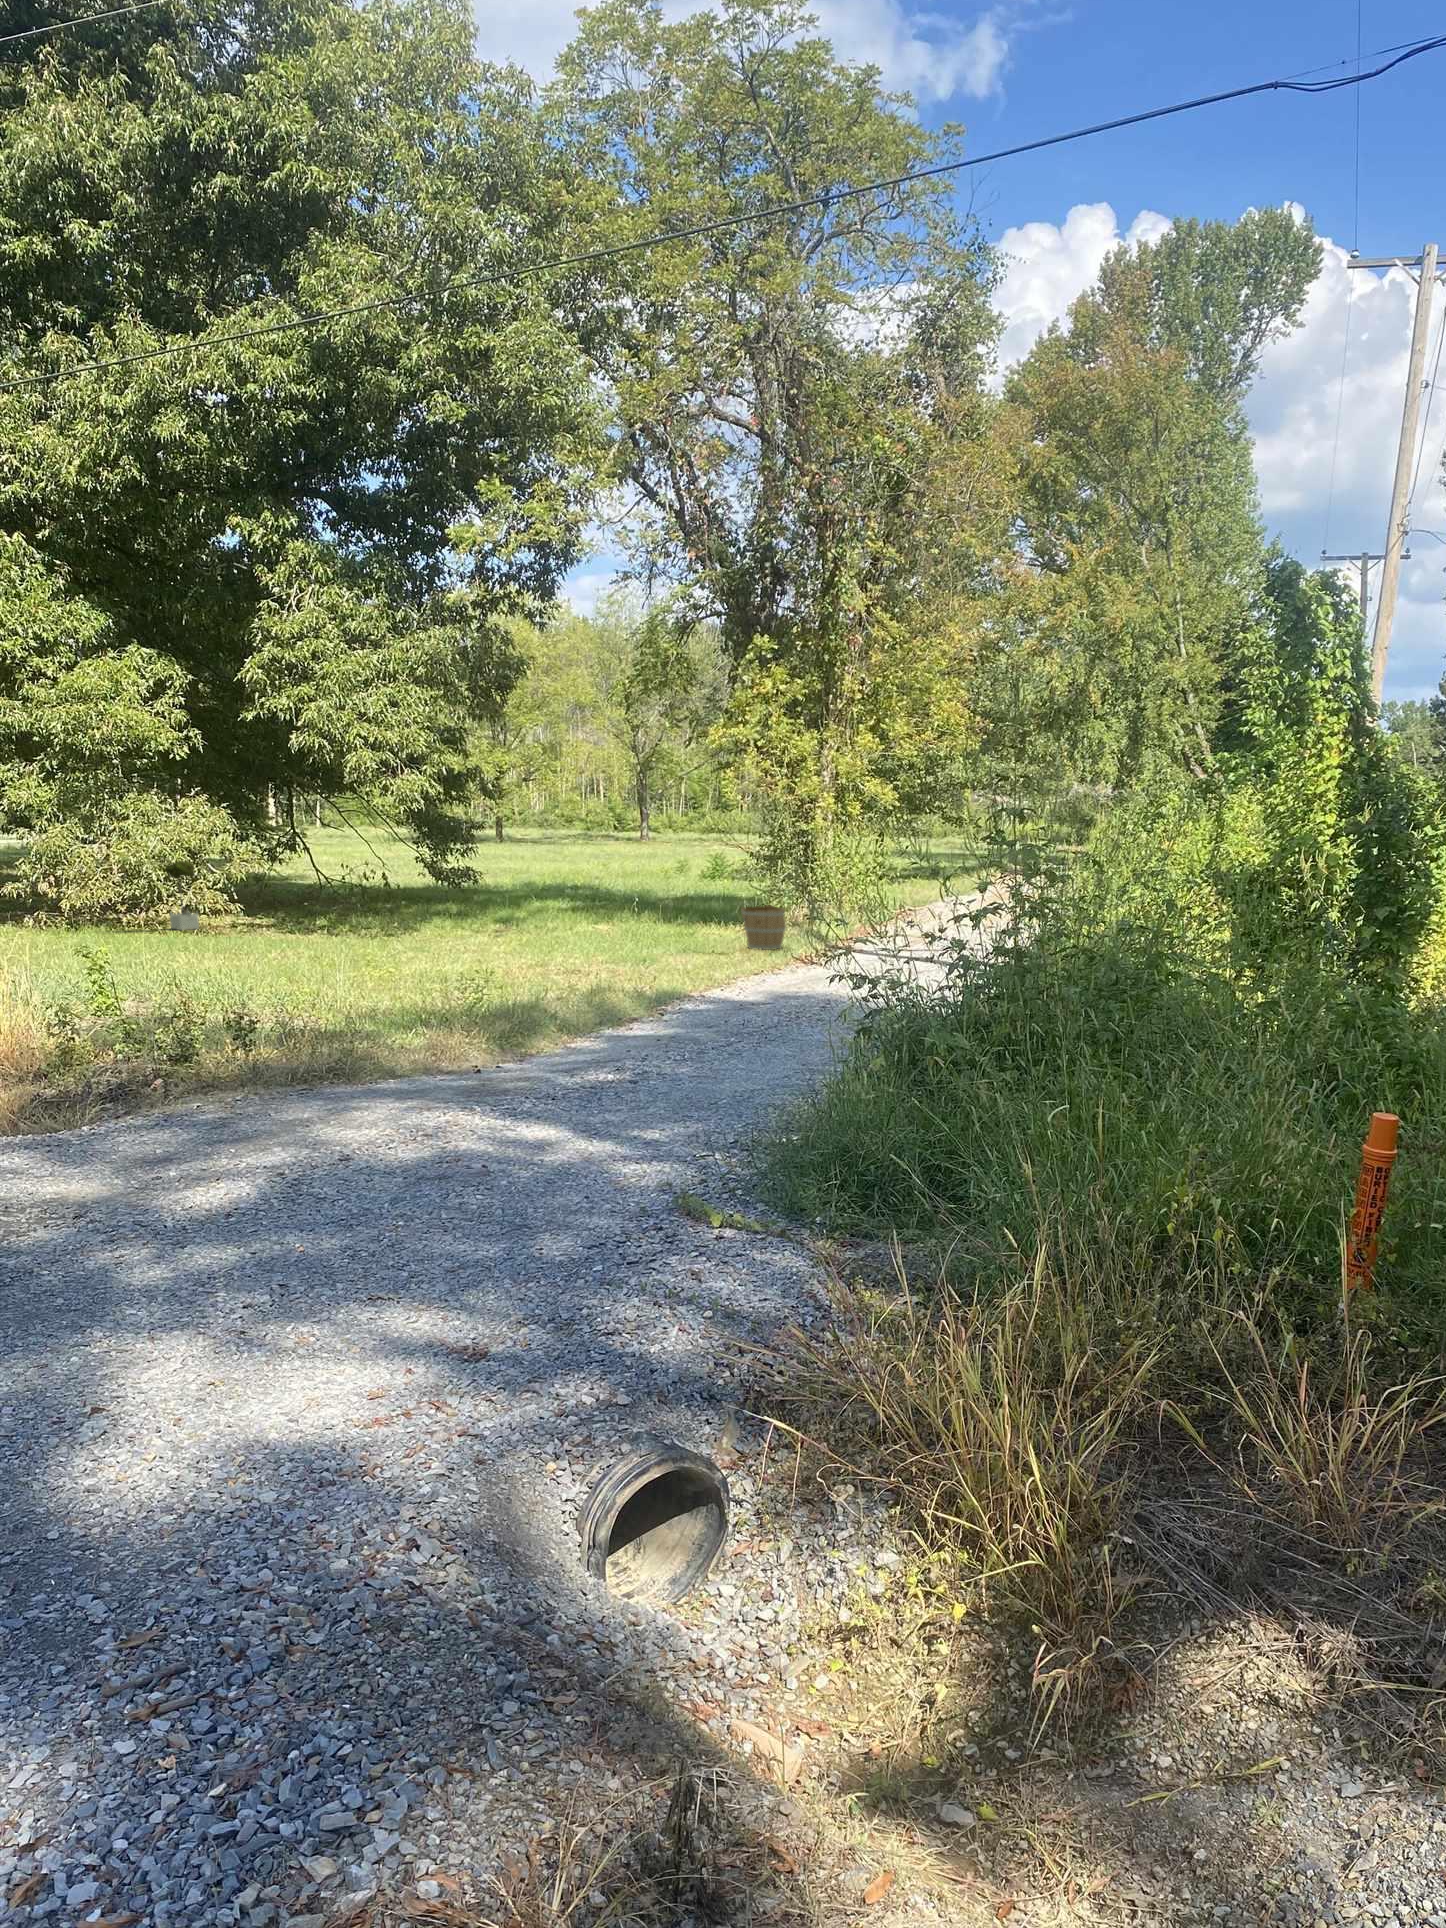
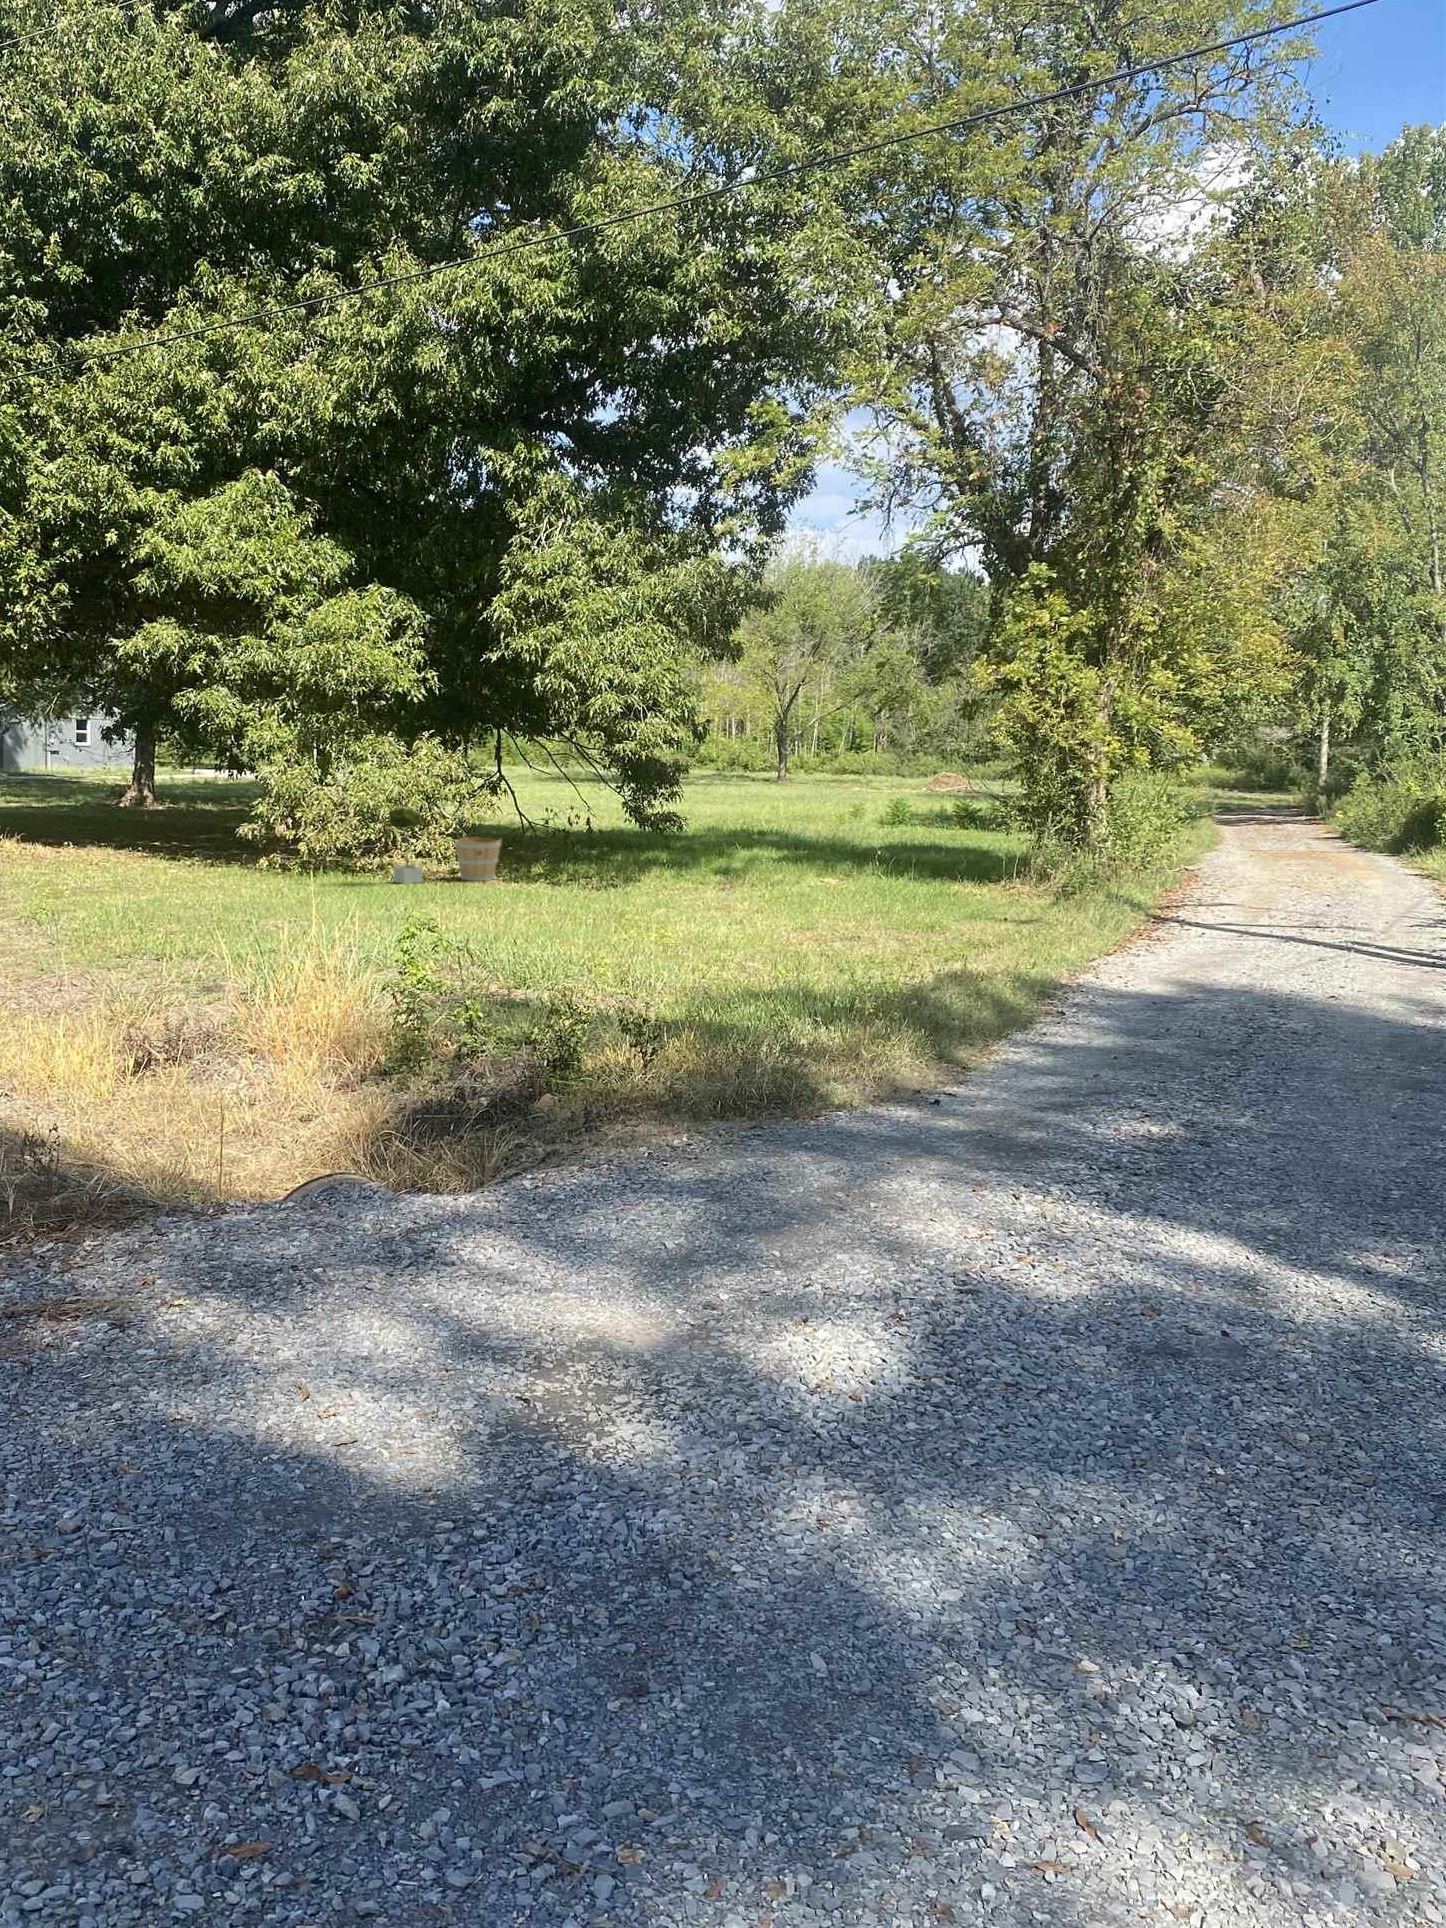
wooden bucket: present [741,905,786,950] -> present [454,837,501,881]

